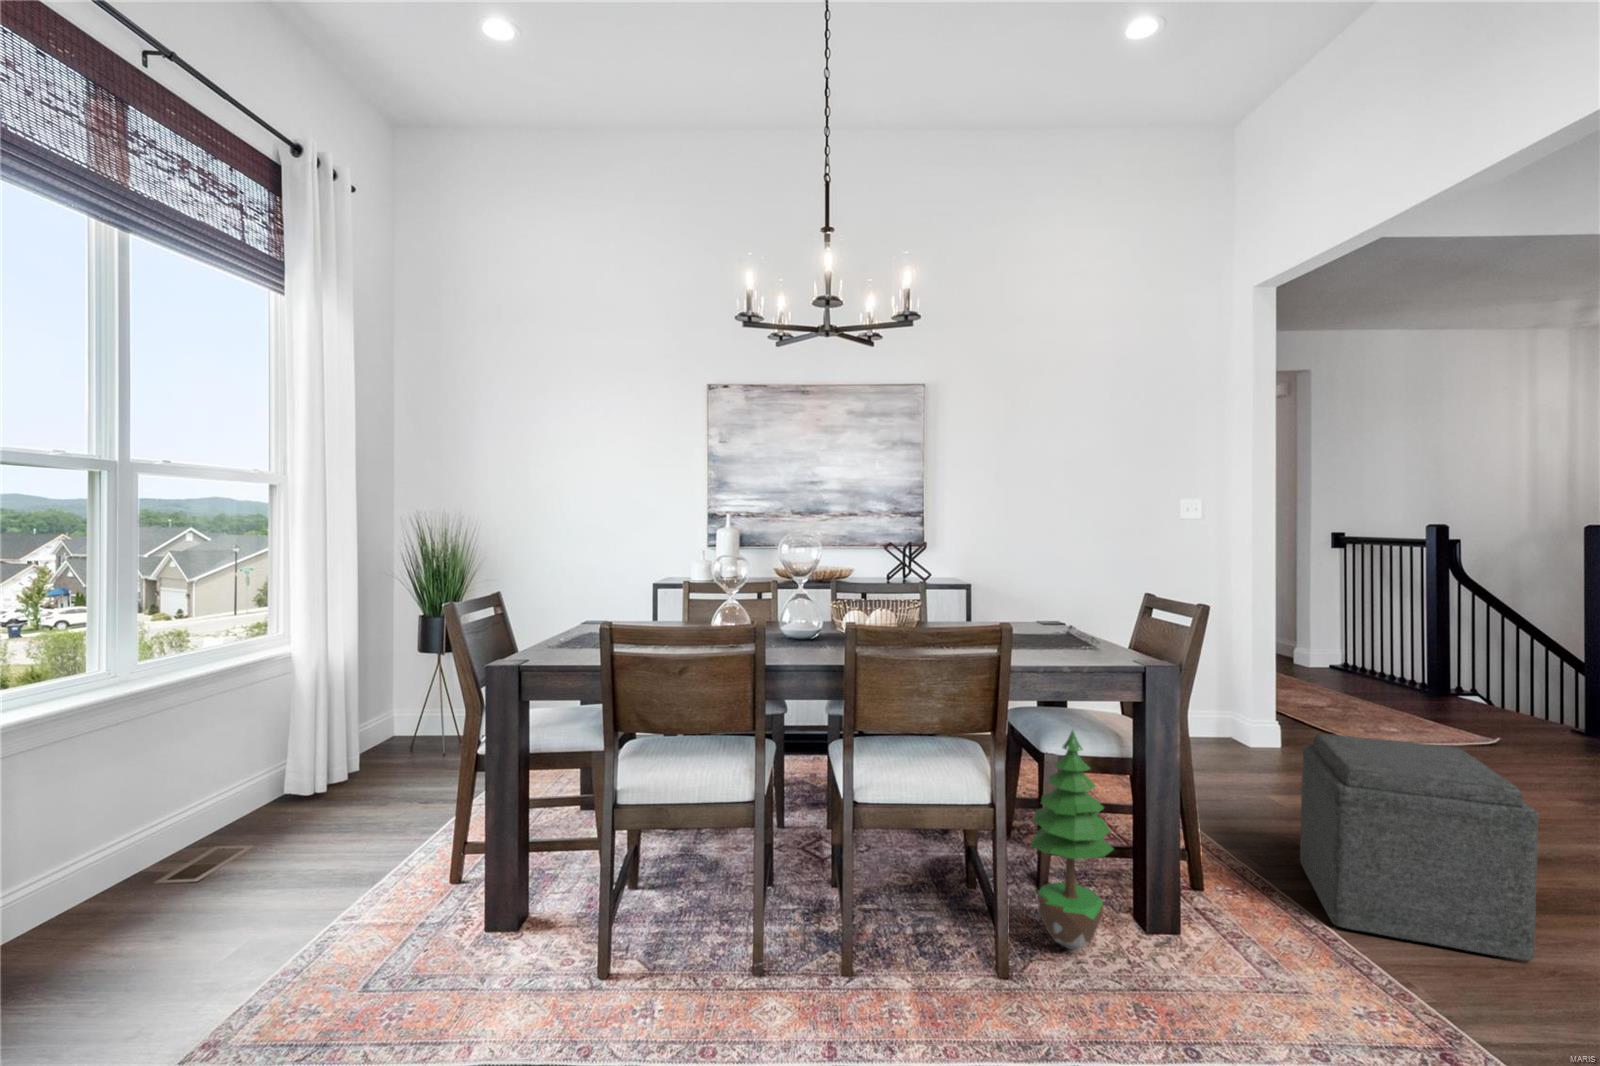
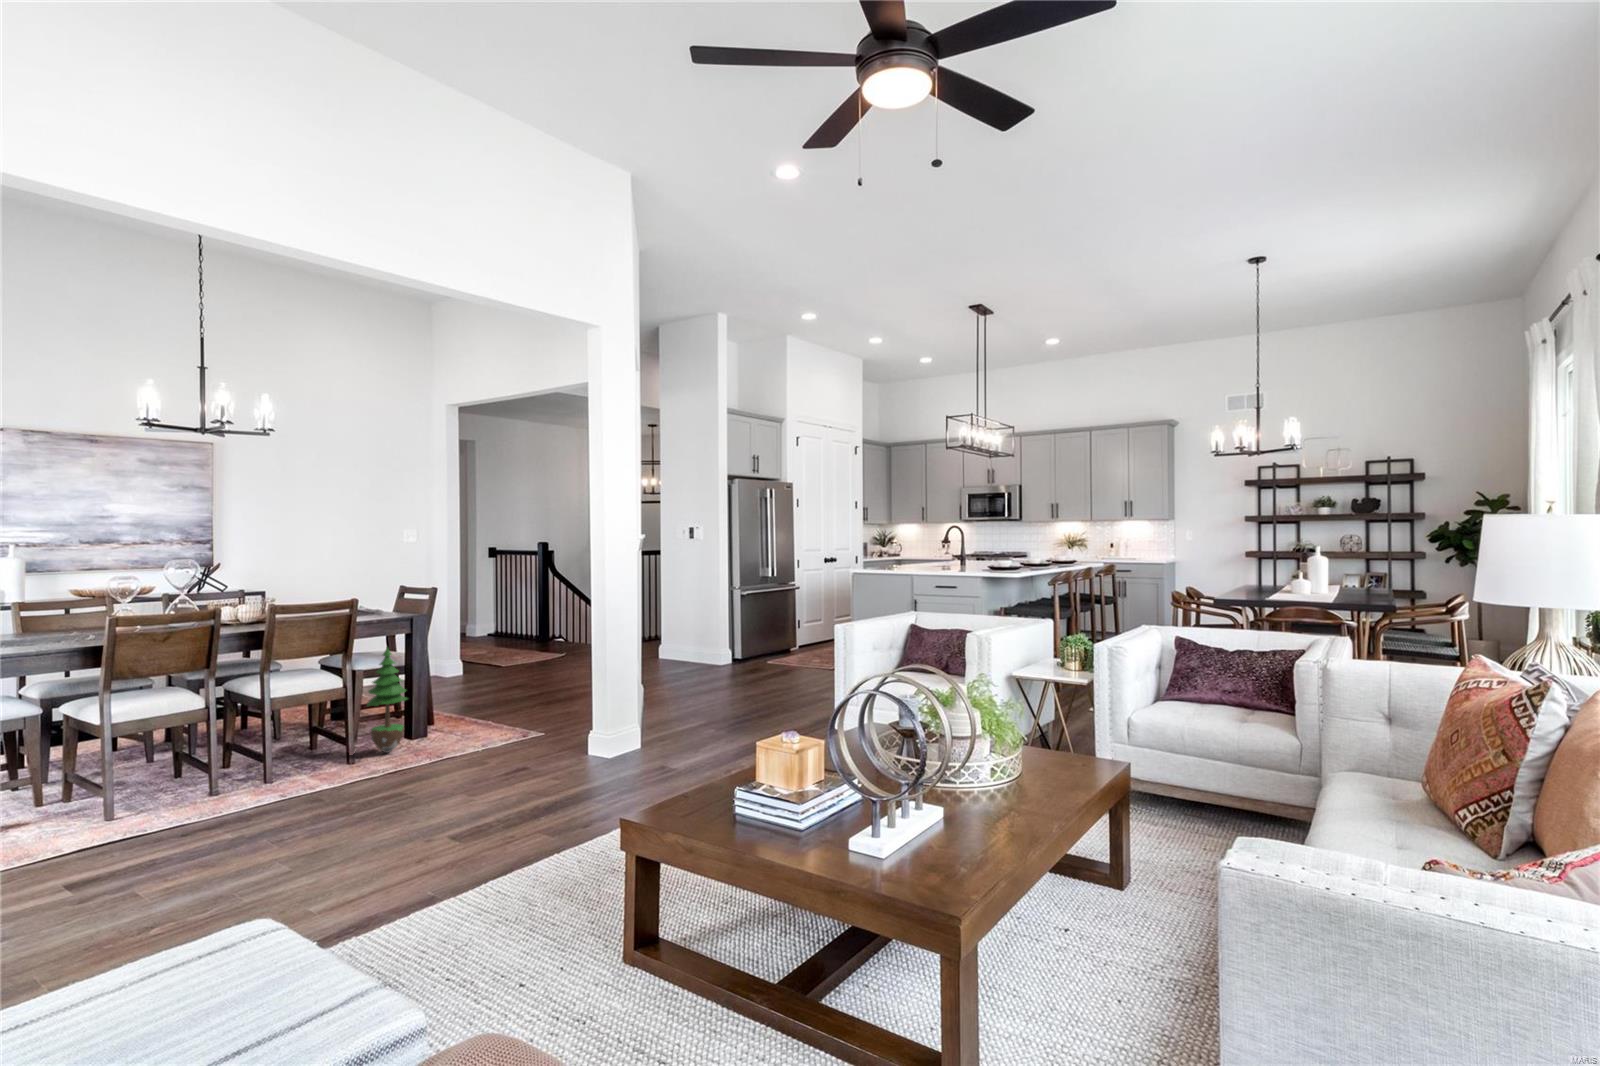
ottoman: present [1300,733,1539,961] -> none [482,640,564,721]

